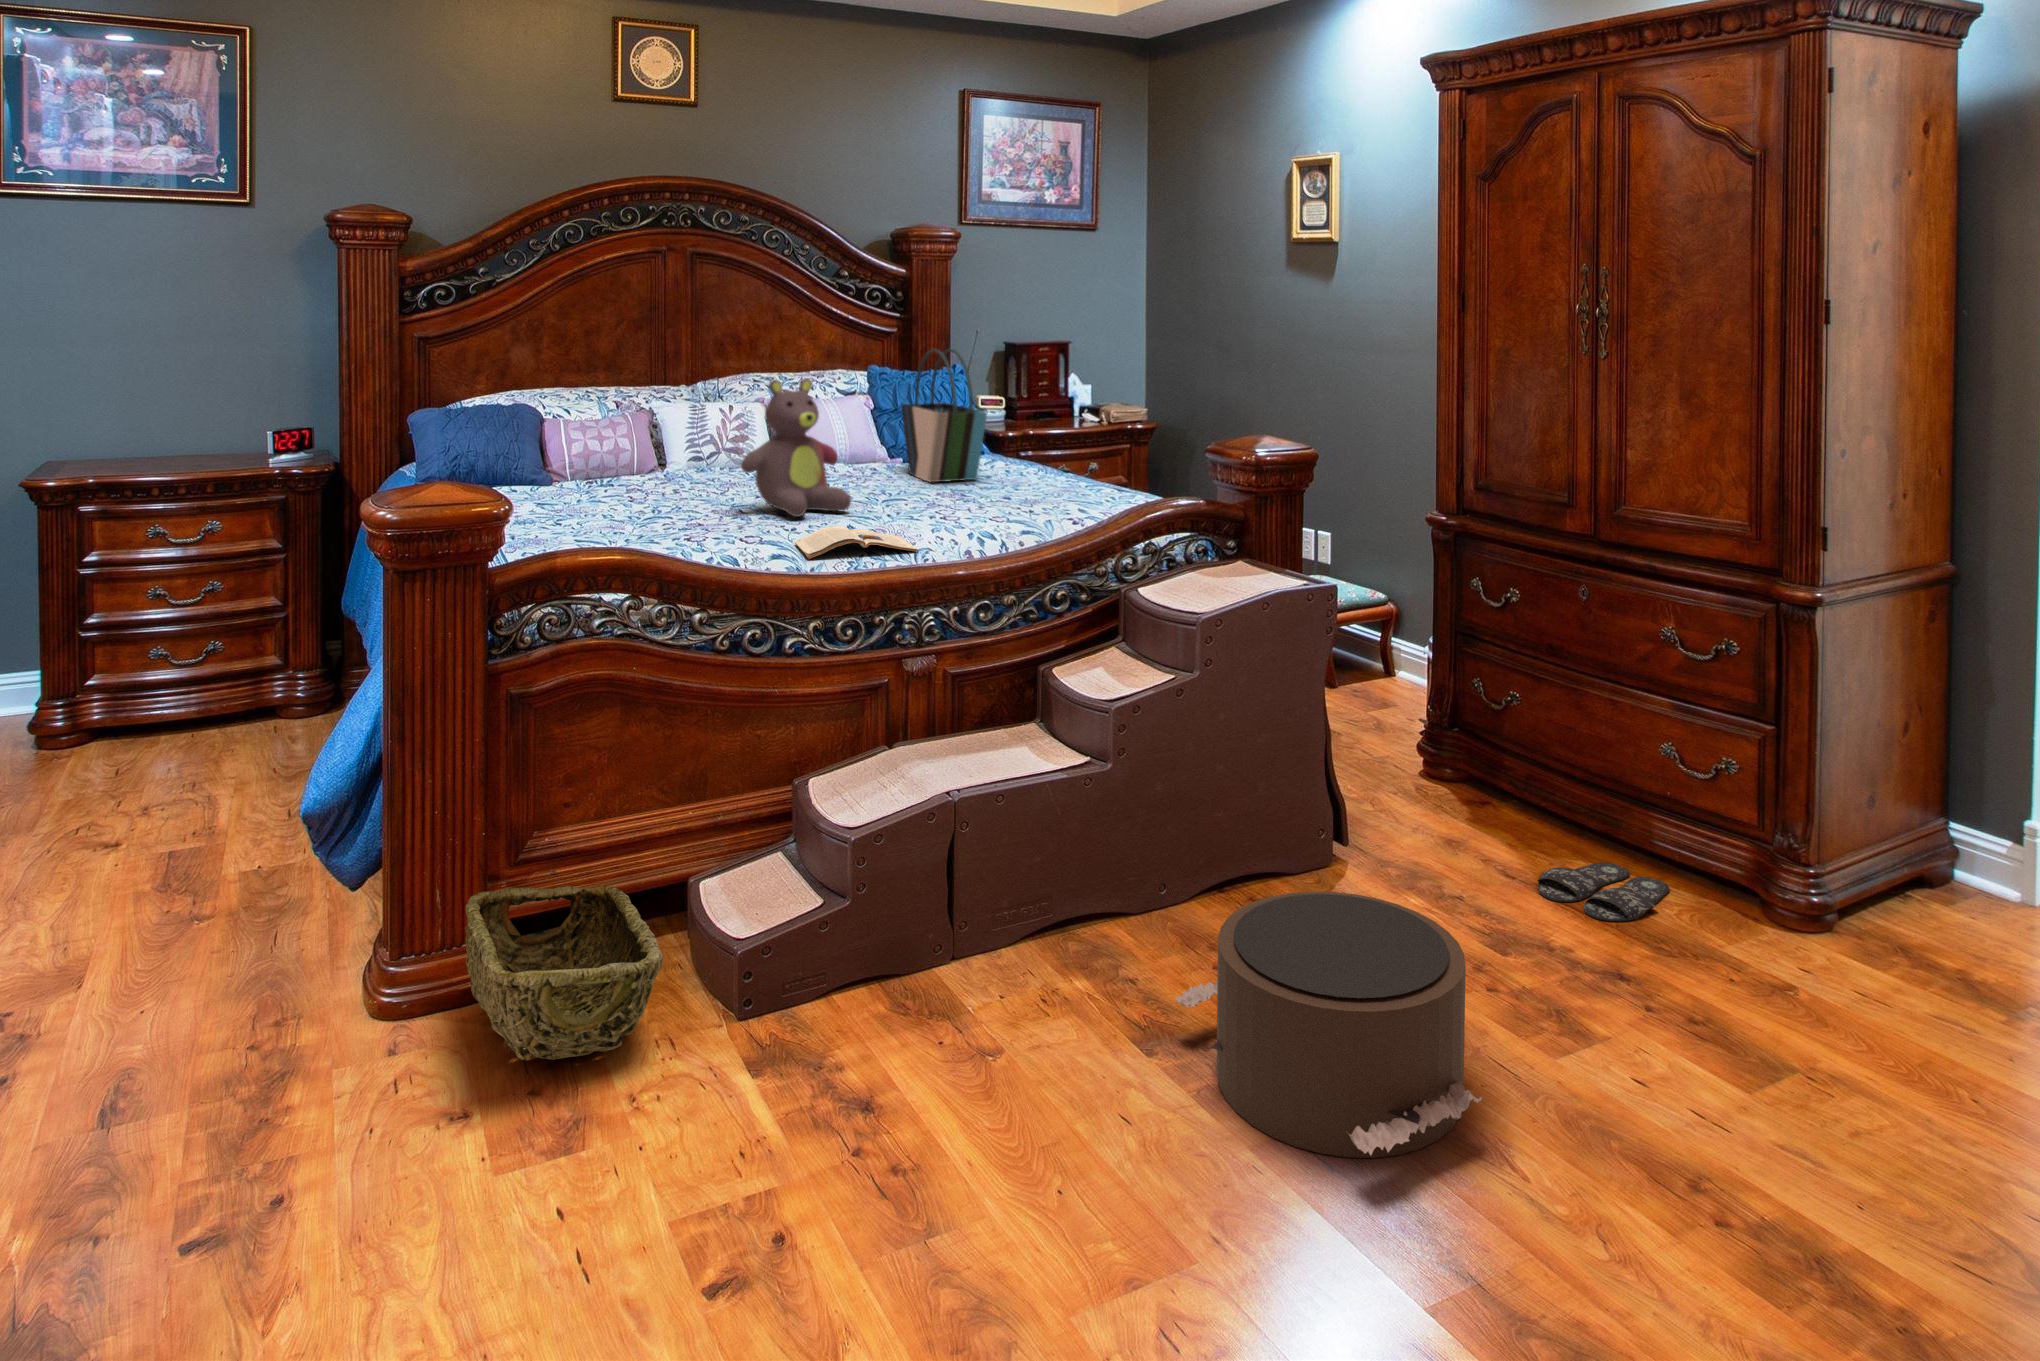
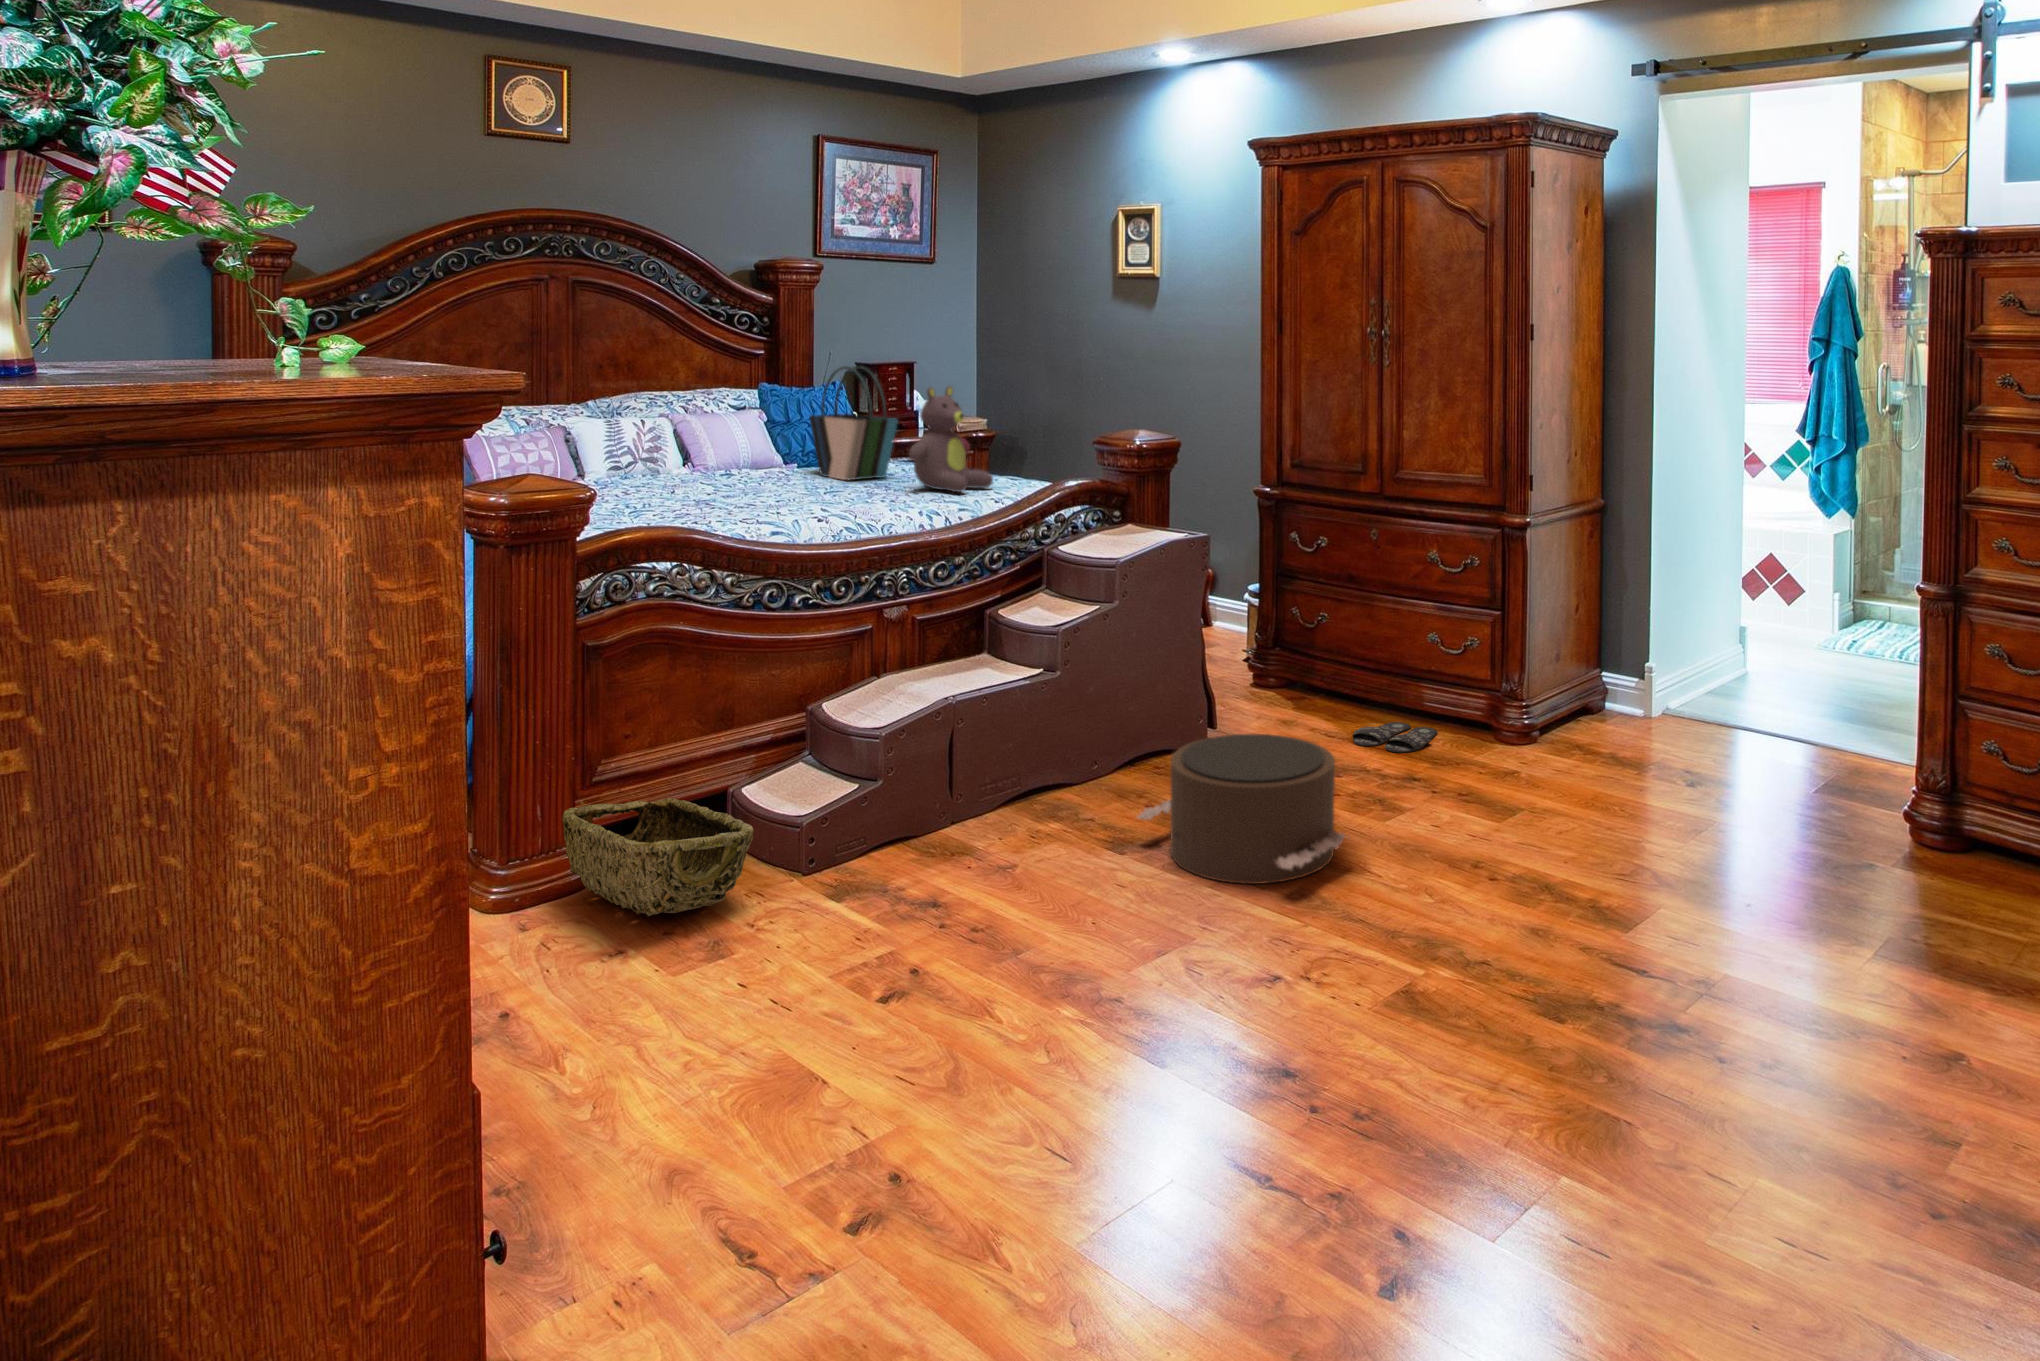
stuffed bear: present [741,378,851,517] -> present [909,386,993,492]
magazine: present [795,526,918,559] -> none [782,509,893,533]

